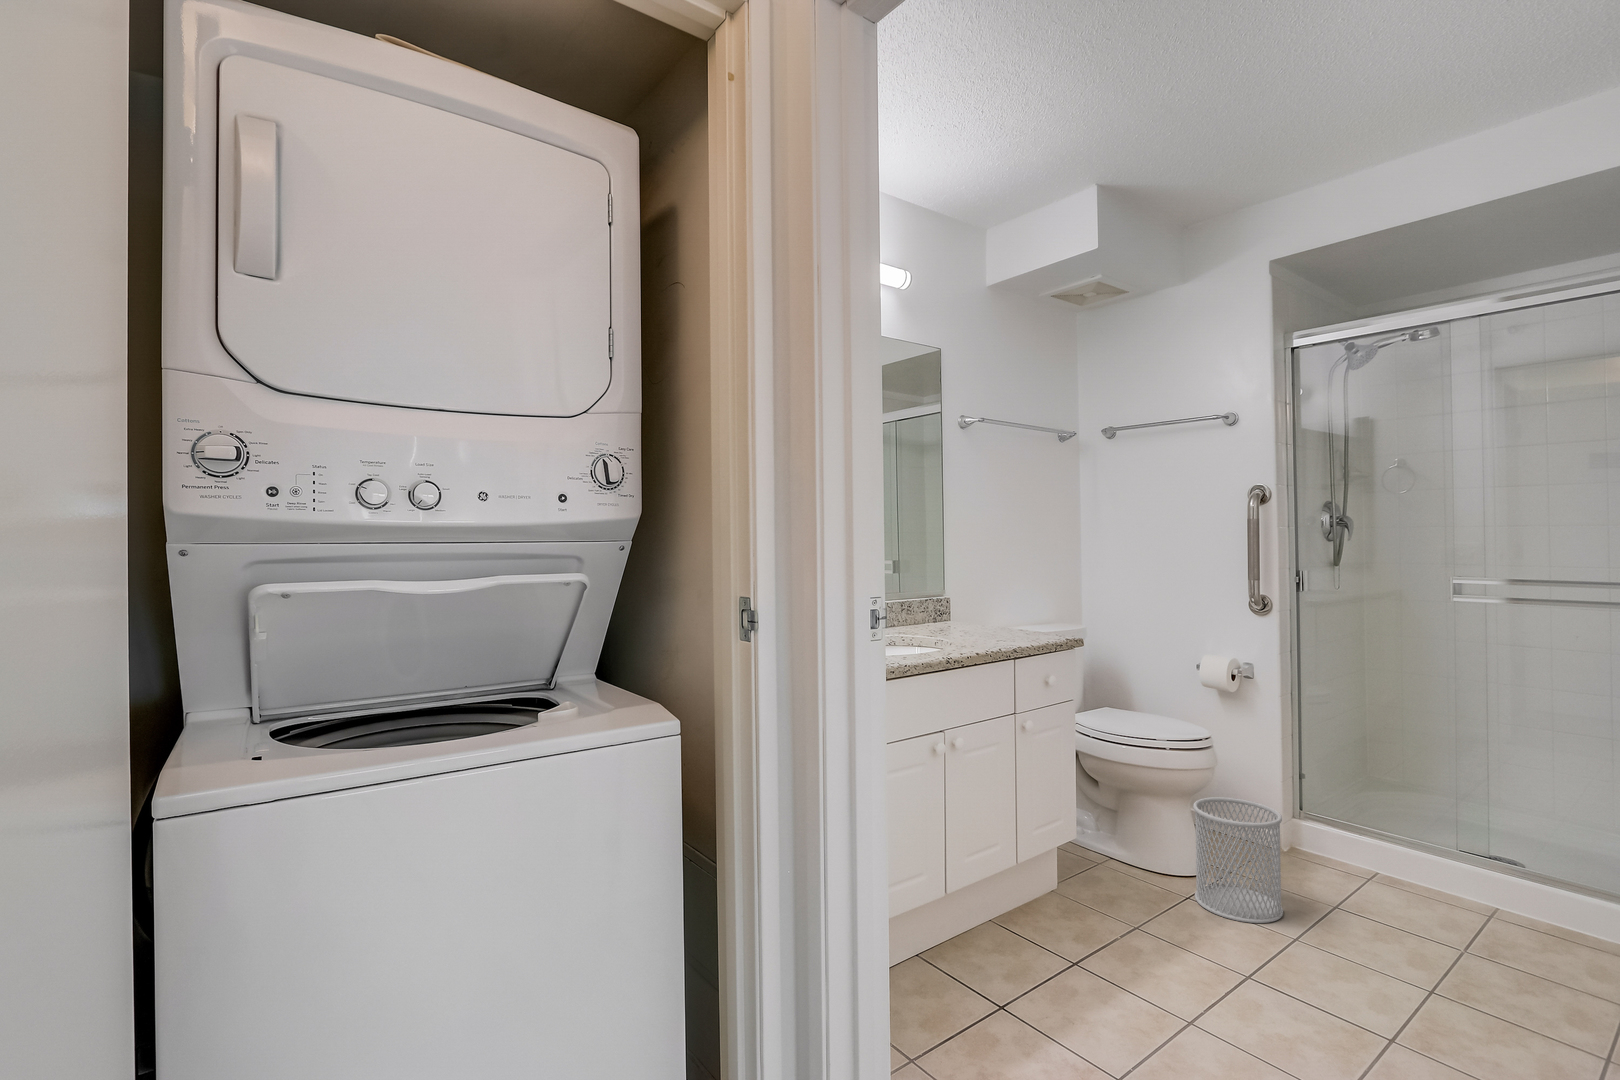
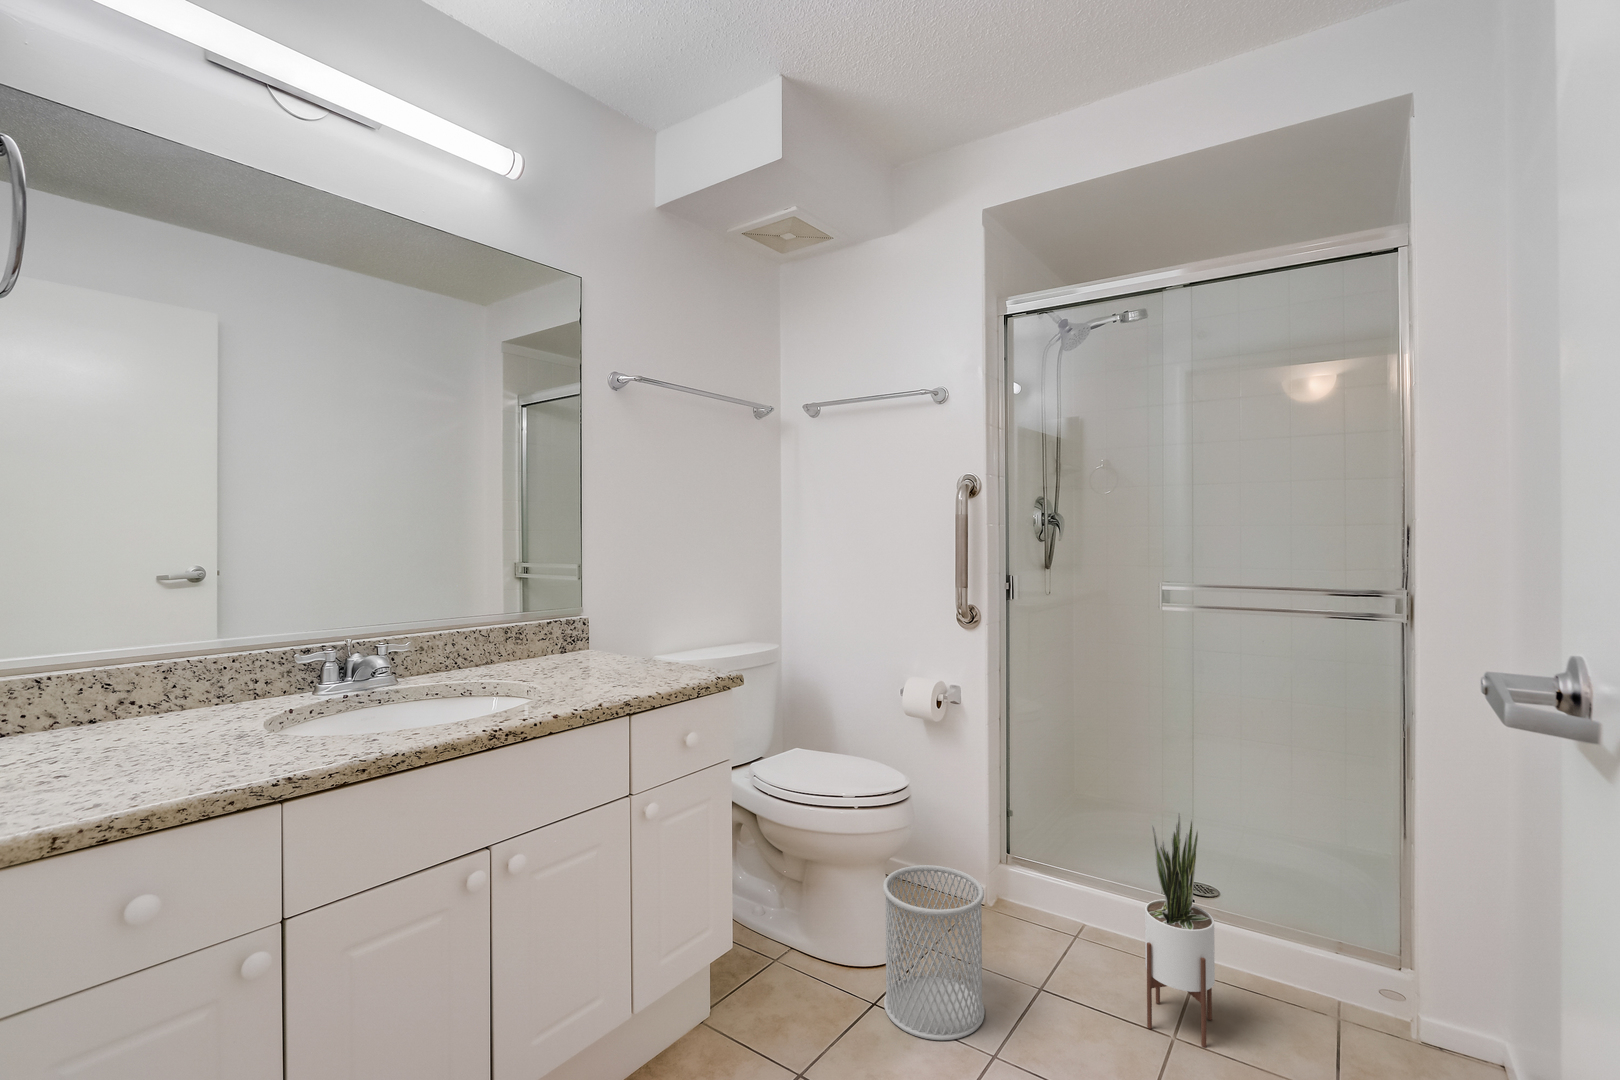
potted plant: none [1435,764,1501,955] -> present [1145,813,1215,1047]

